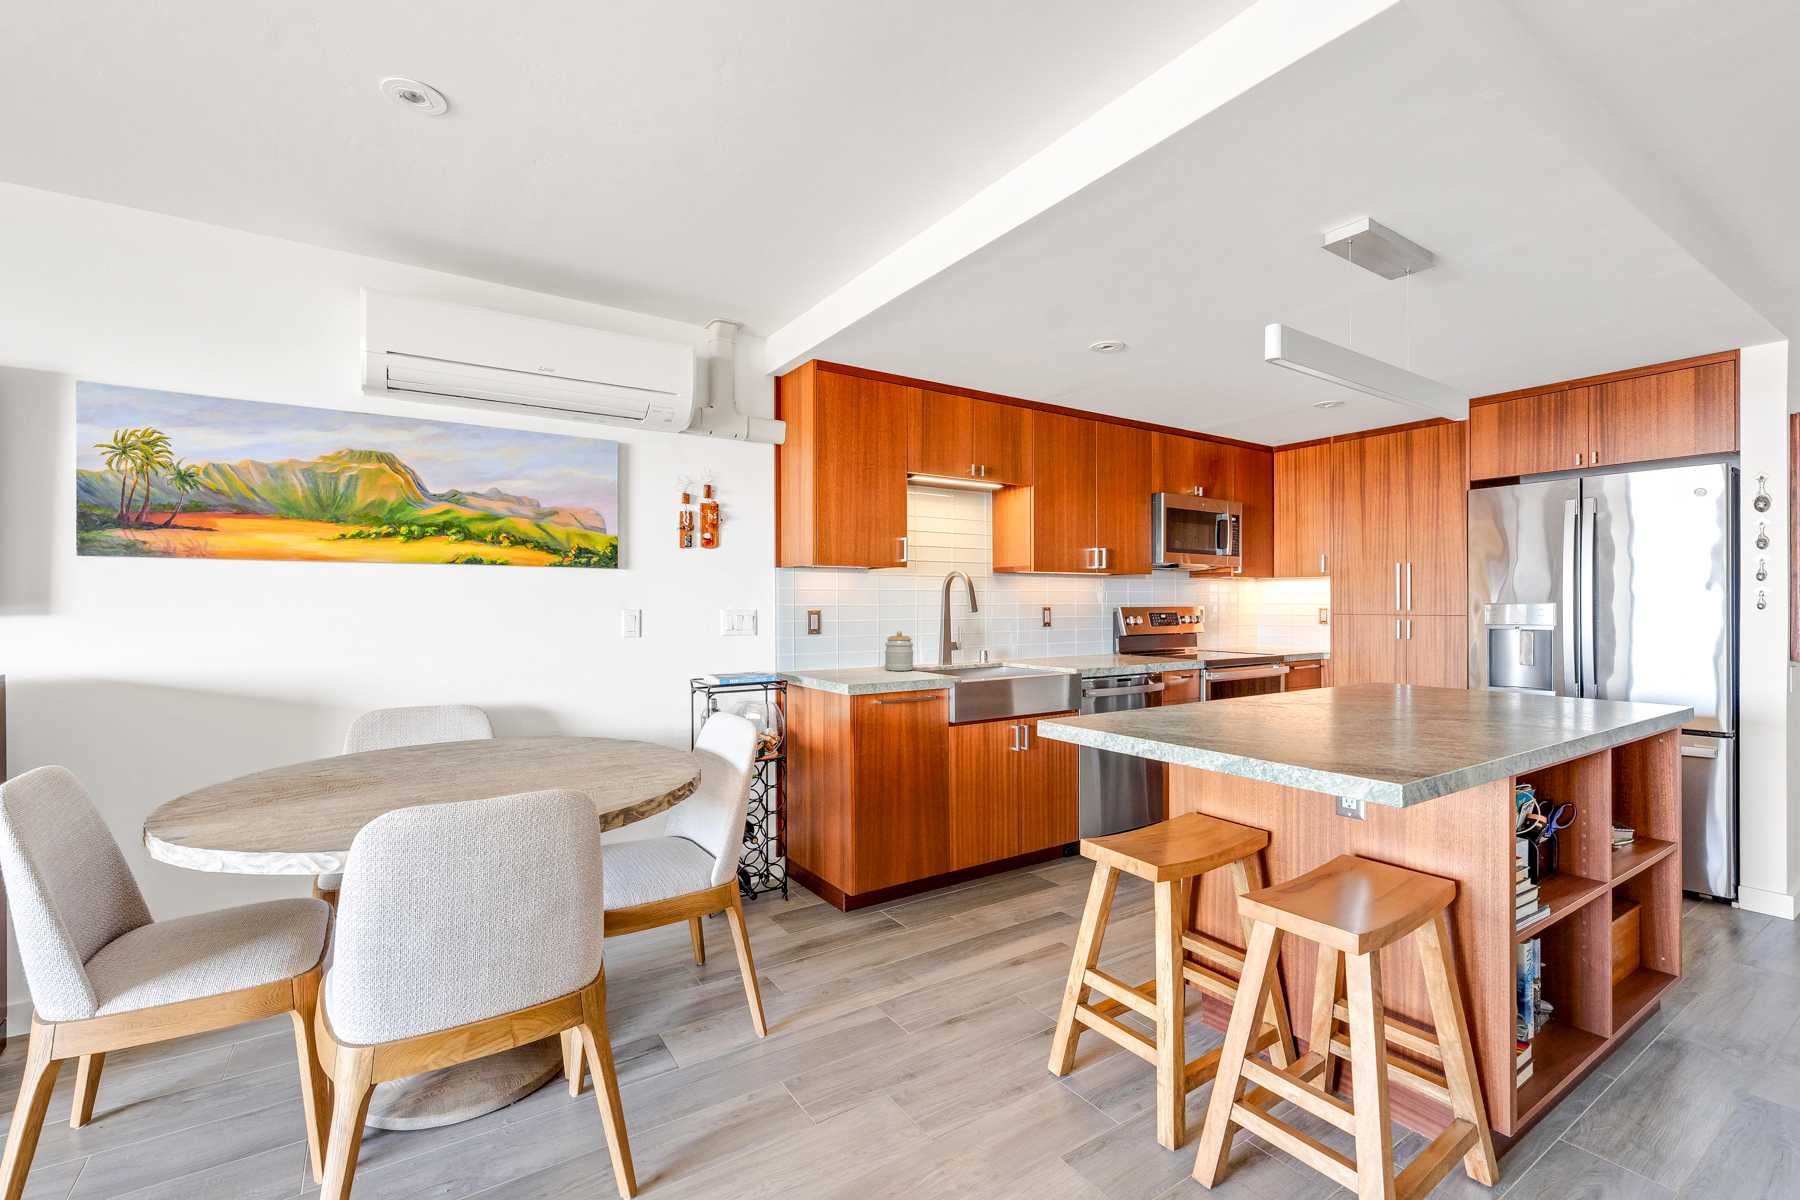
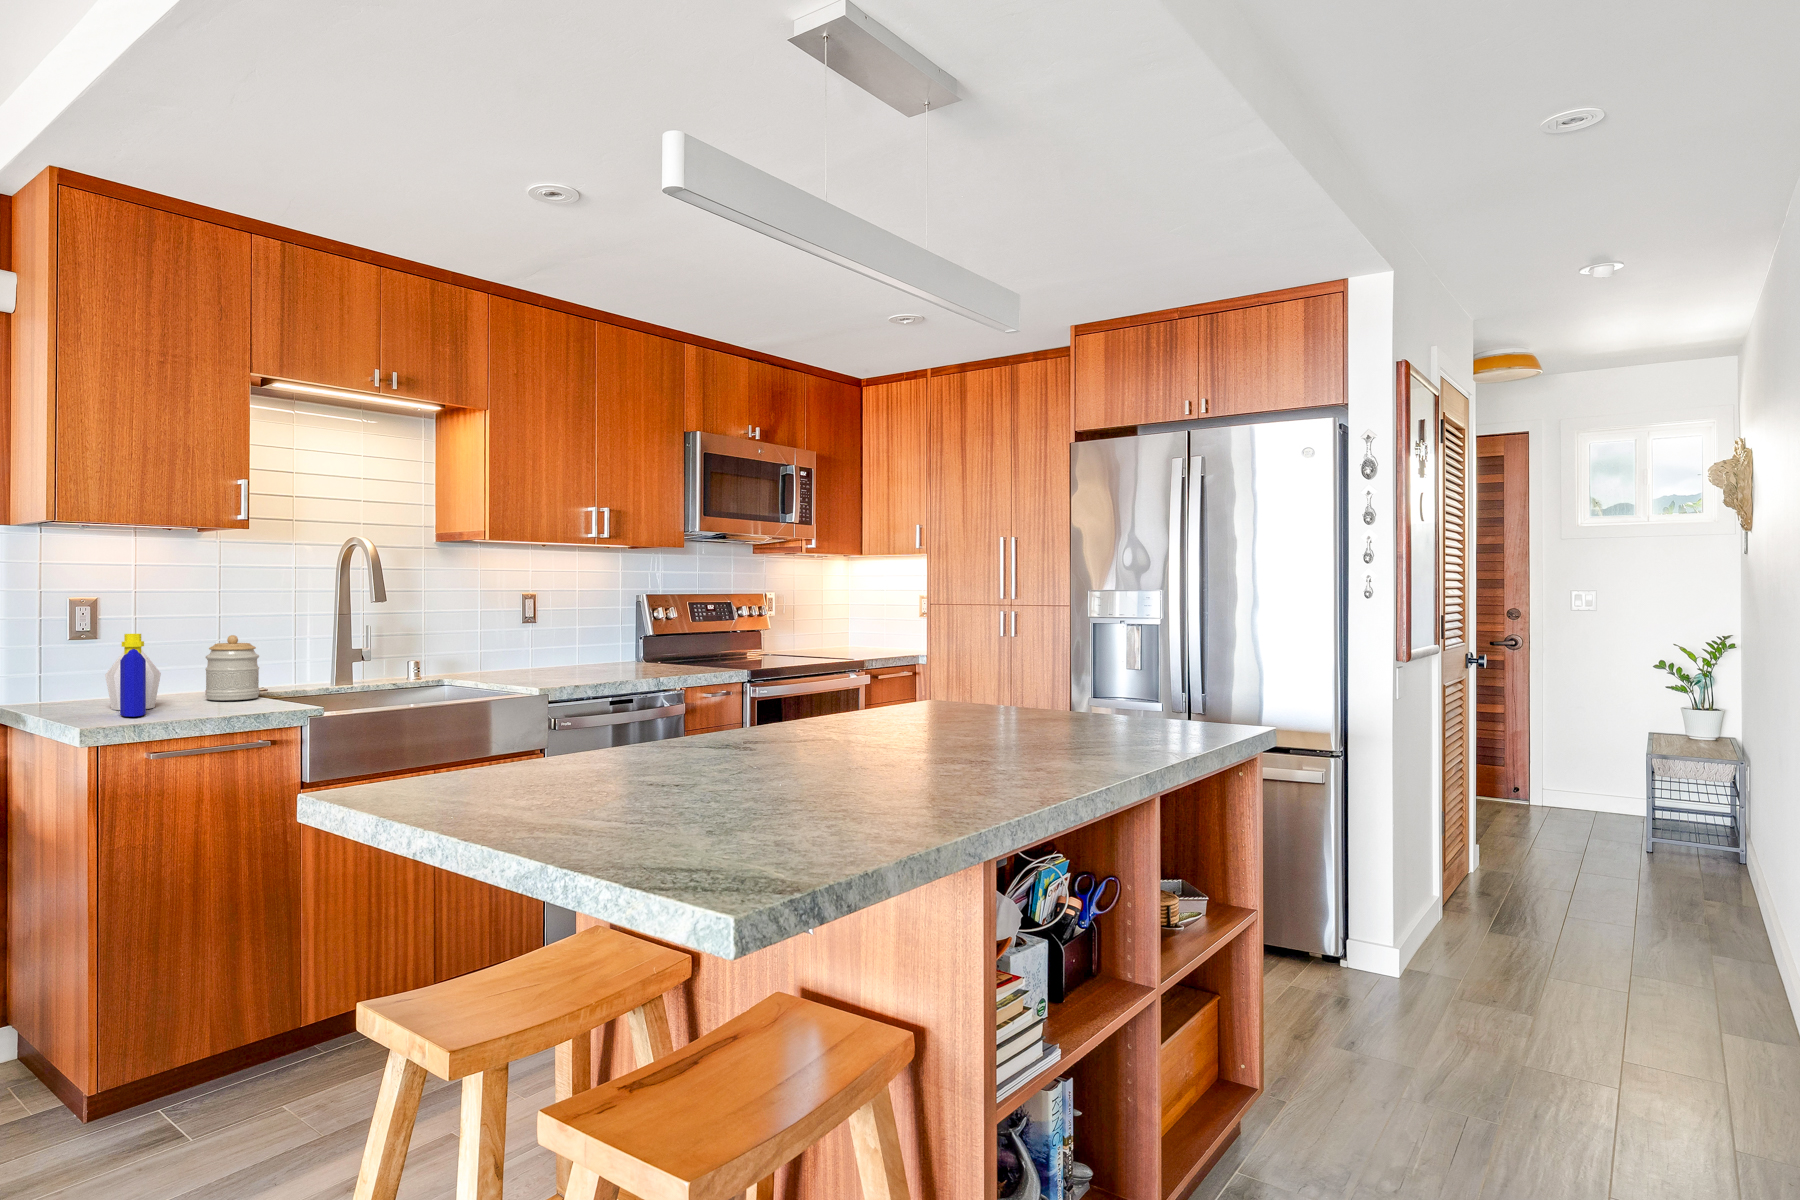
bottle: none [840,630,867,678] -> present [105,634,161,717]

